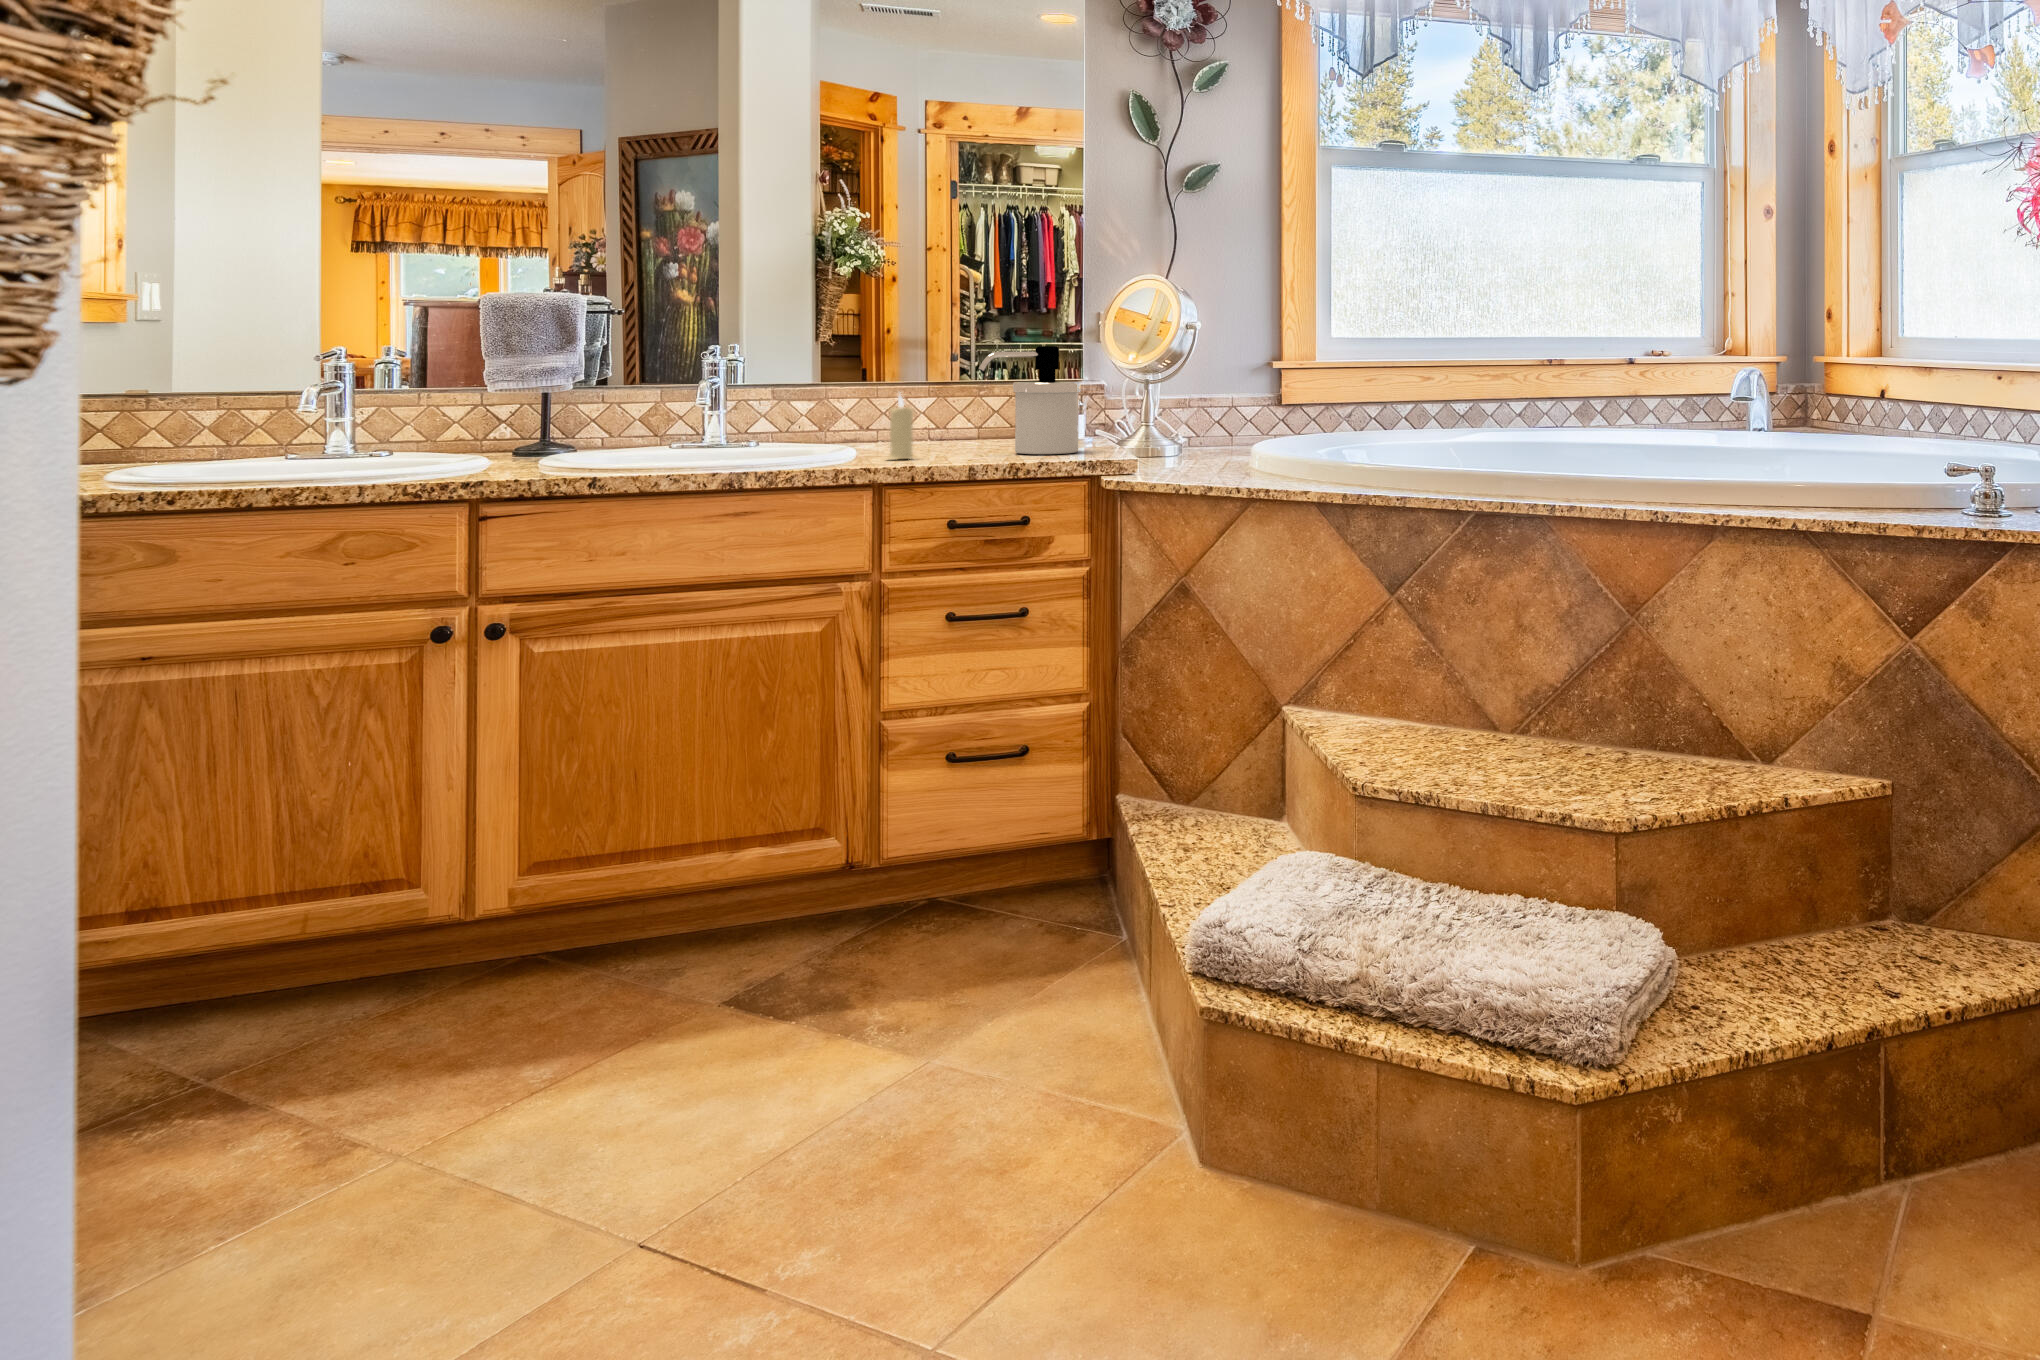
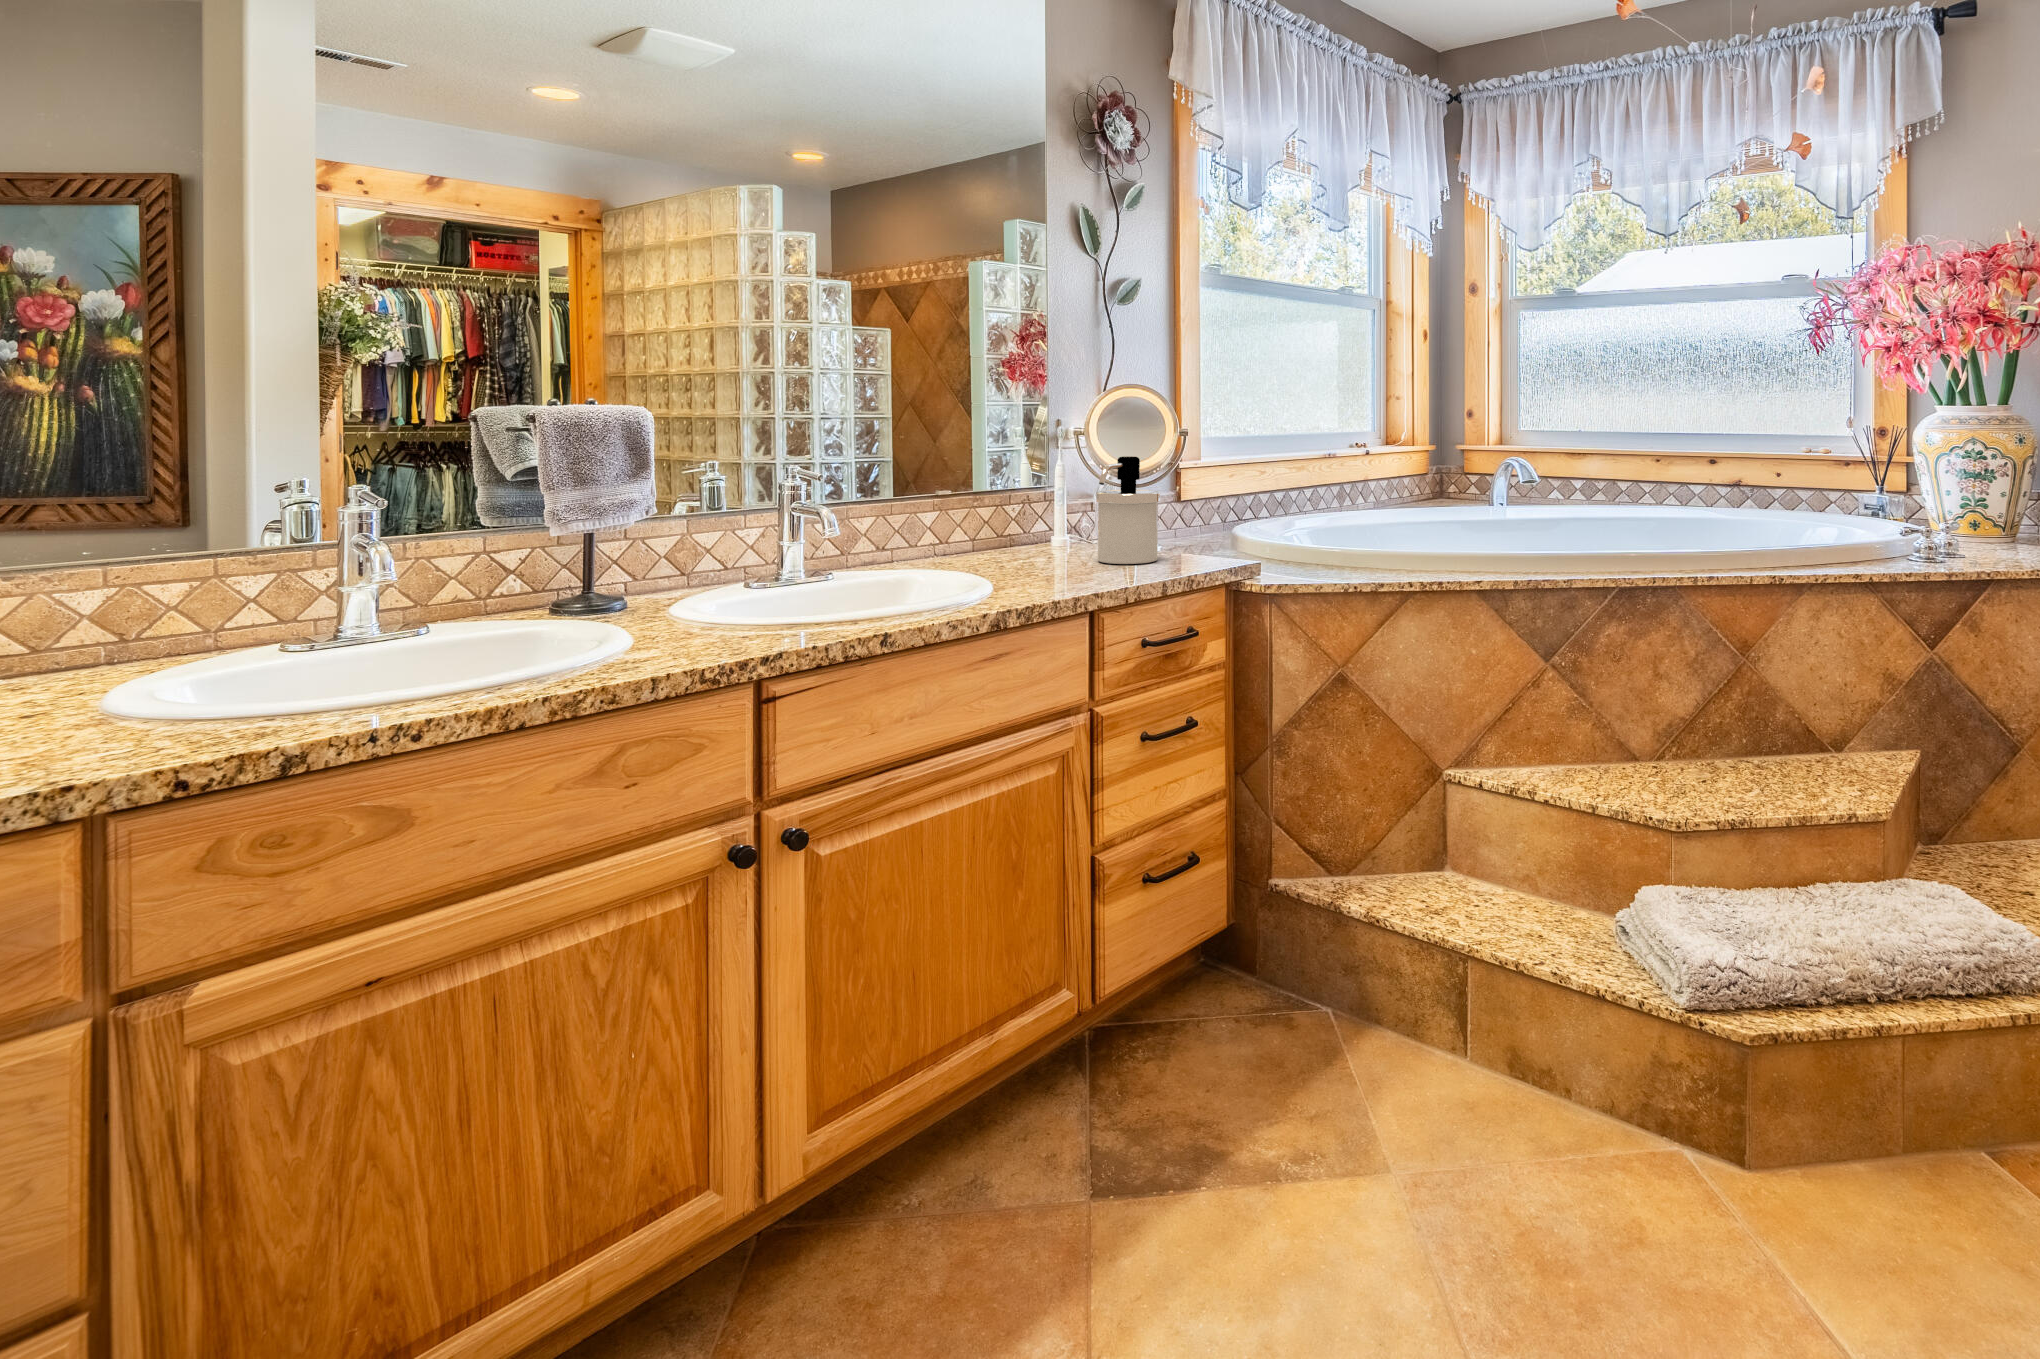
candle: present [889,395,913,459] -> none [1047,510,1072,582]

